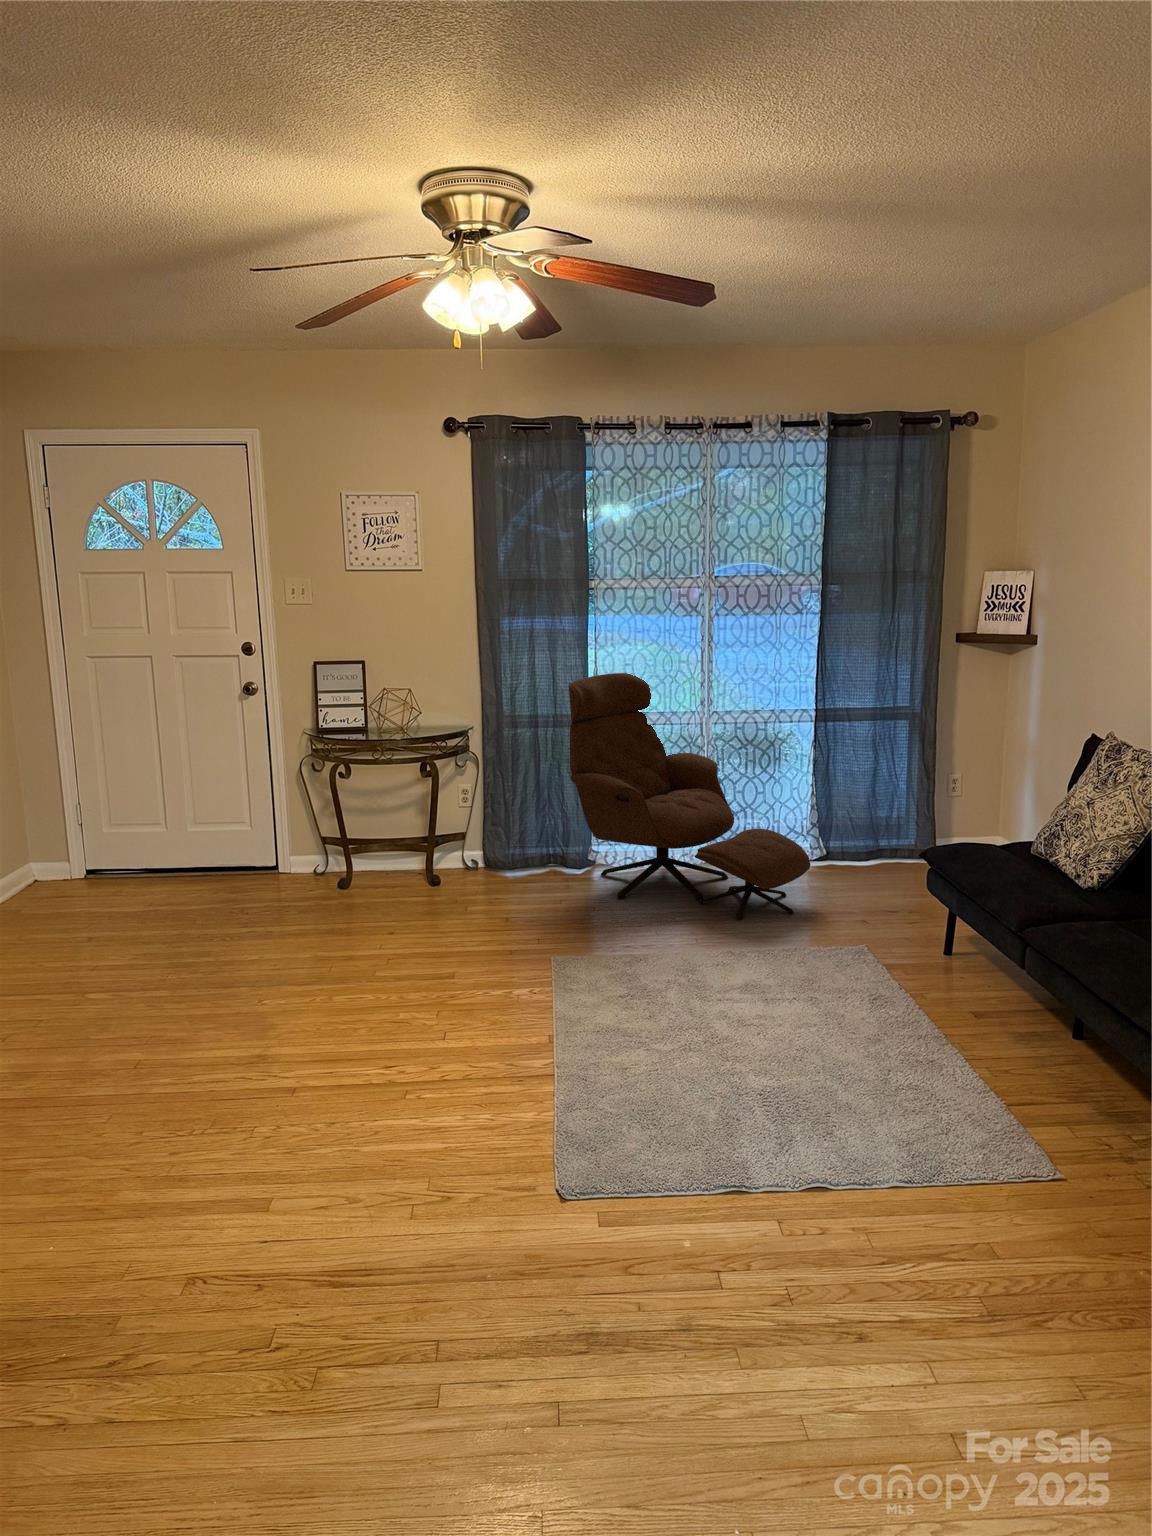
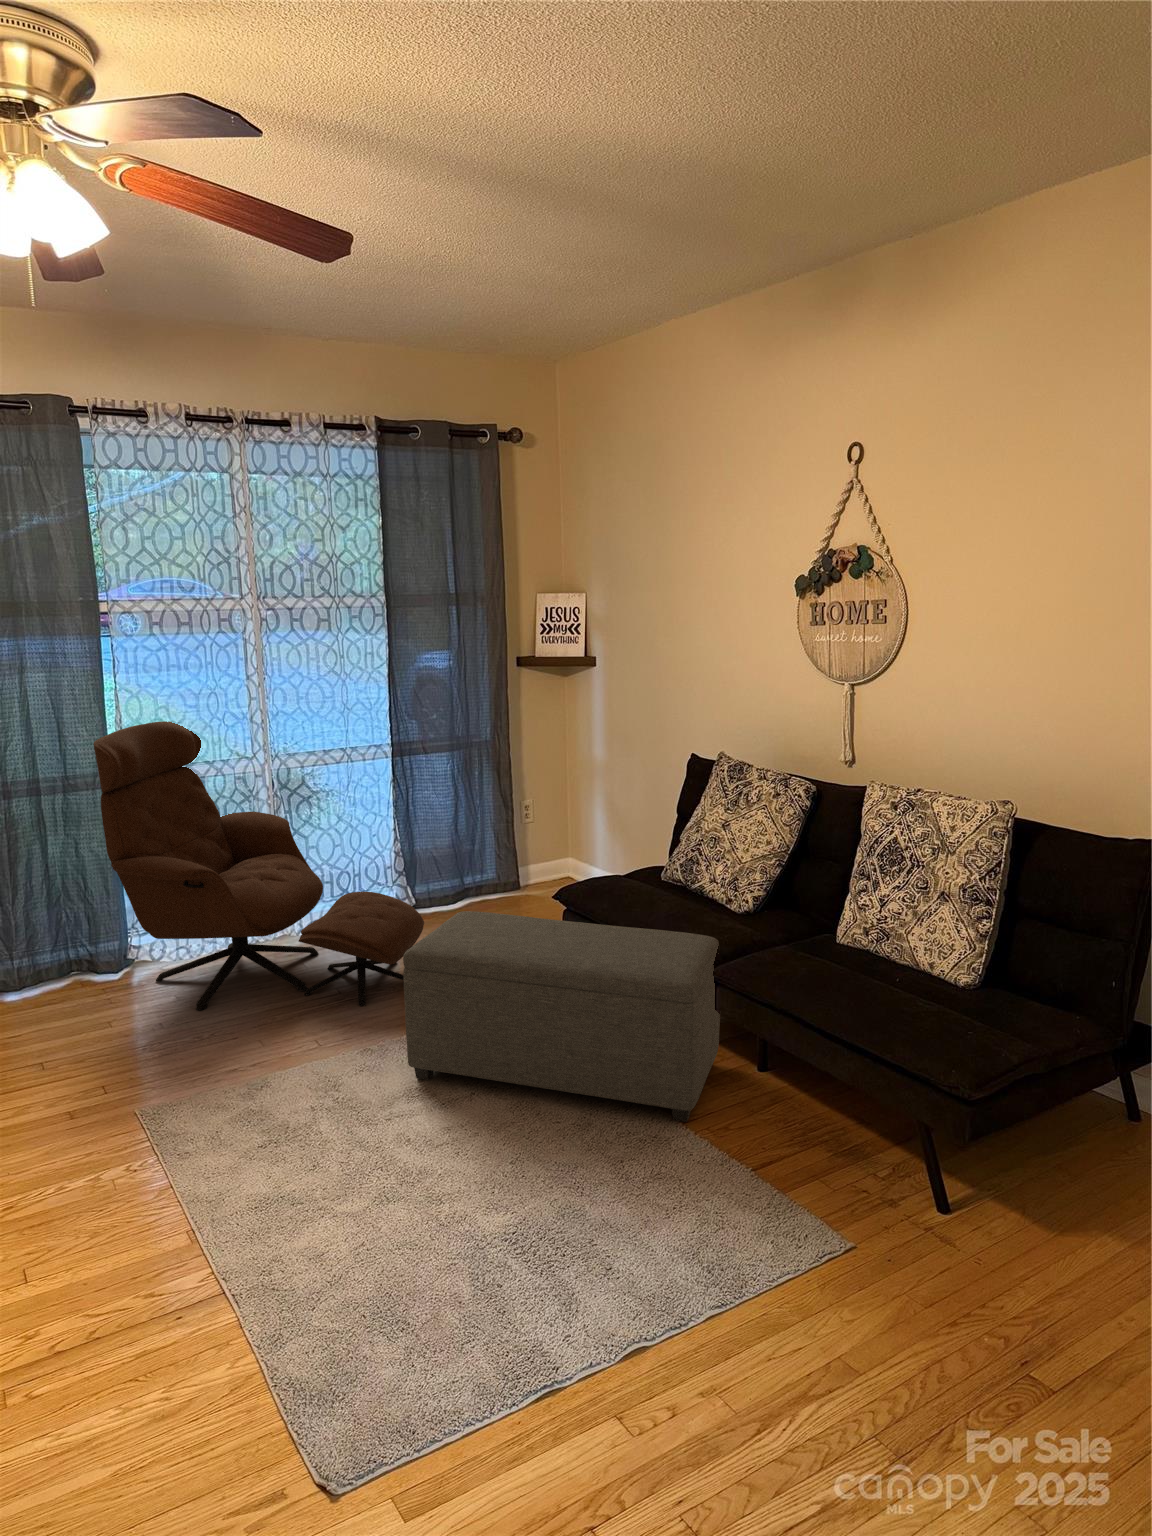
ottoman: none [741,848,1038,1062] -> present [403,911,720,1122]

